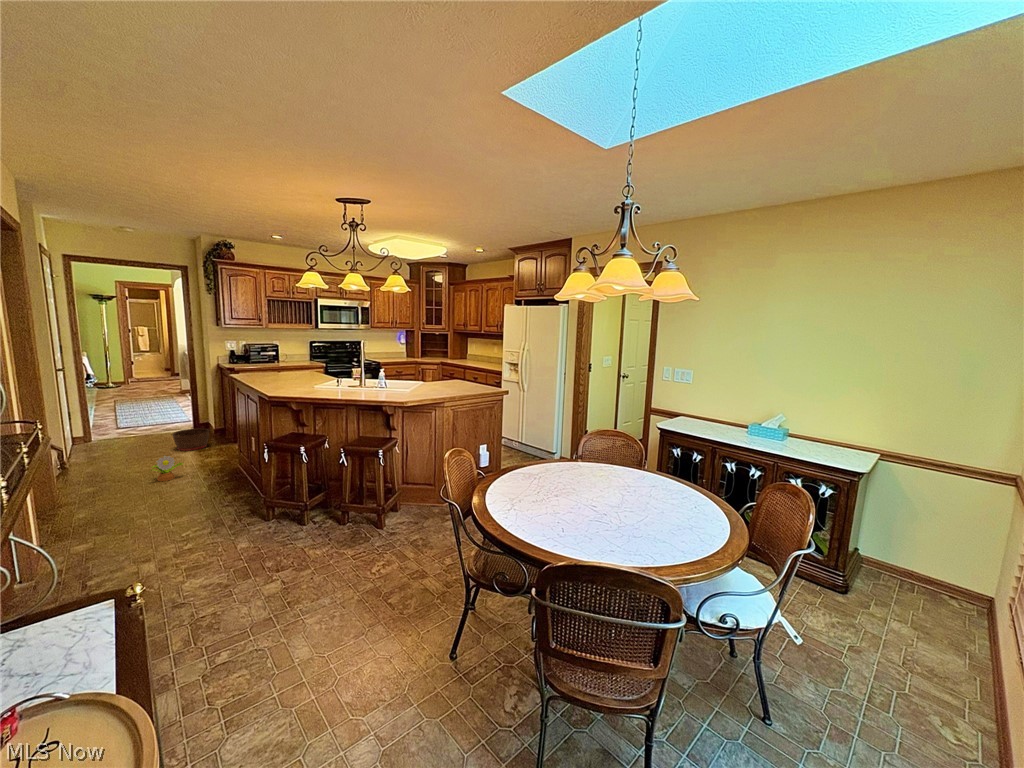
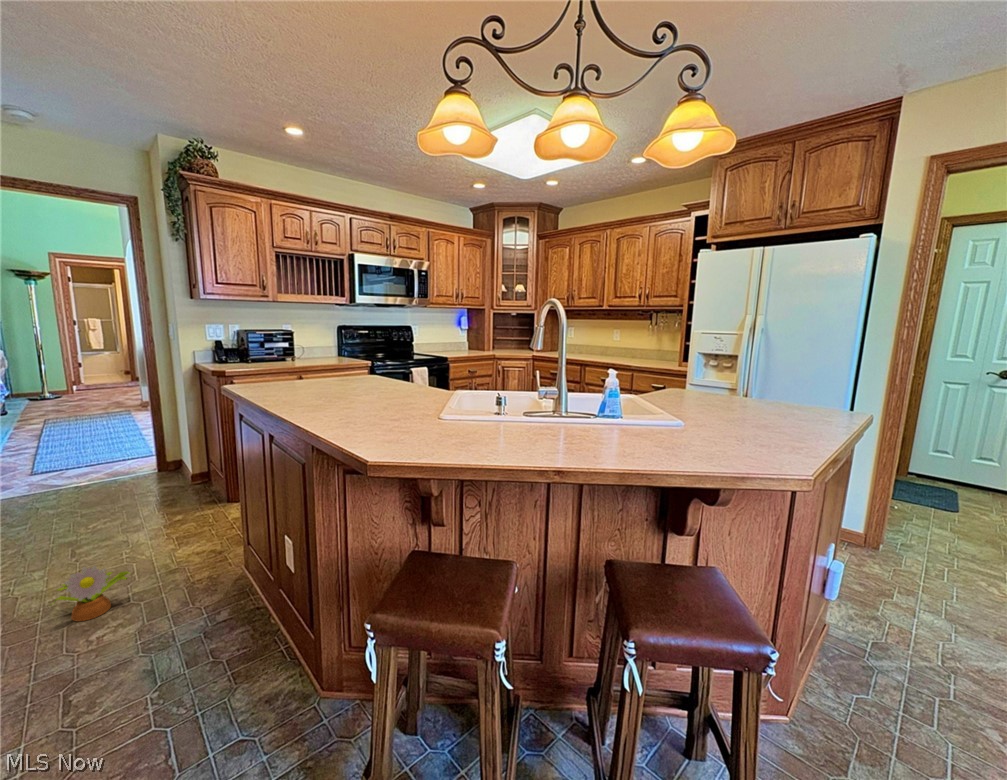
basket: present [172,428,210,451] -> none [115,477,183,522]

